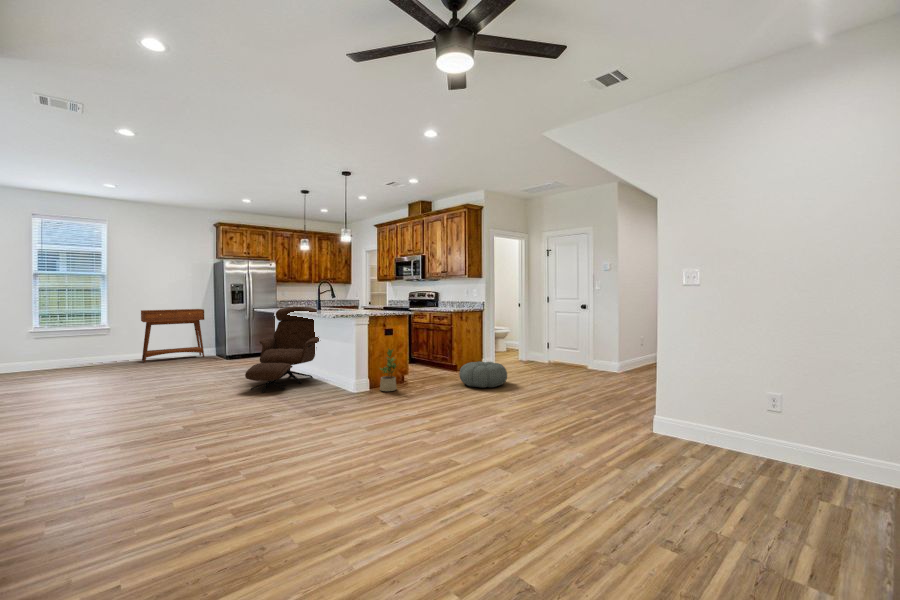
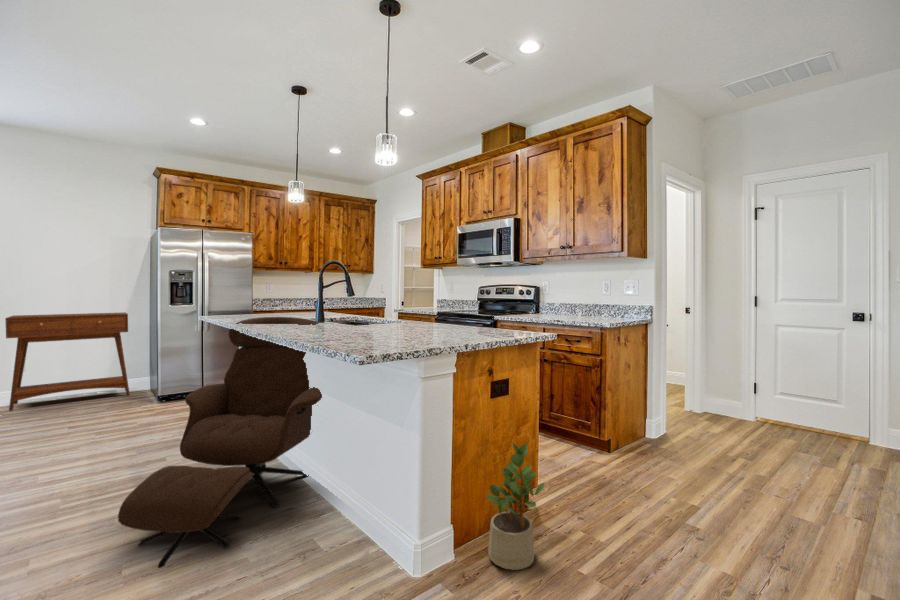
pouf: present [459,361,507,388] -> none [671,455,818,550]

